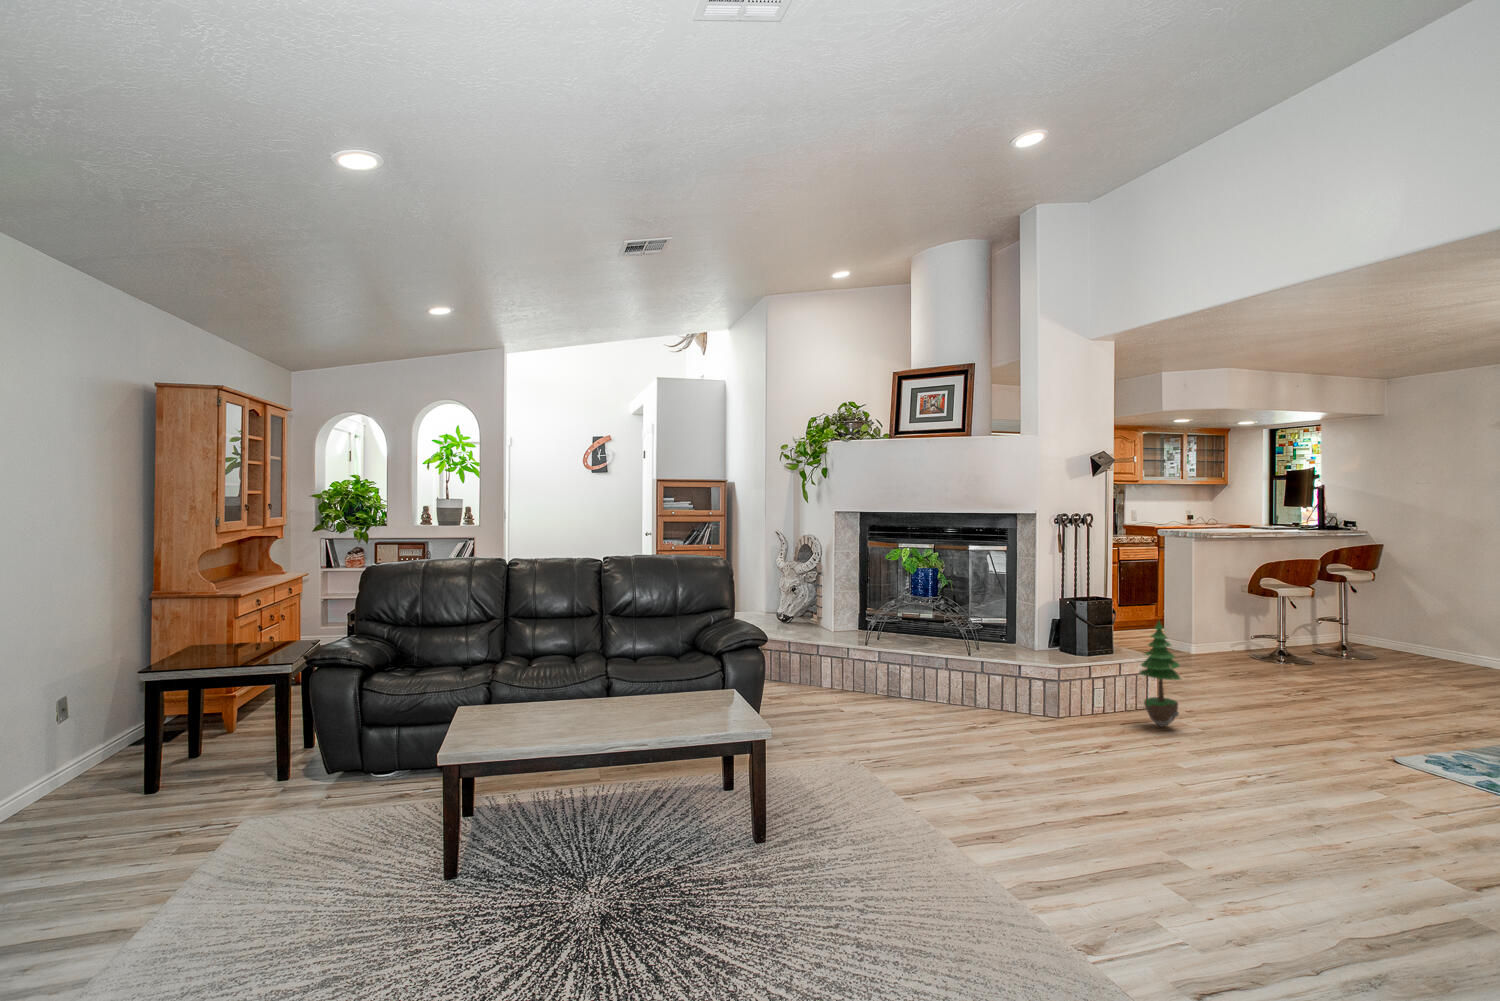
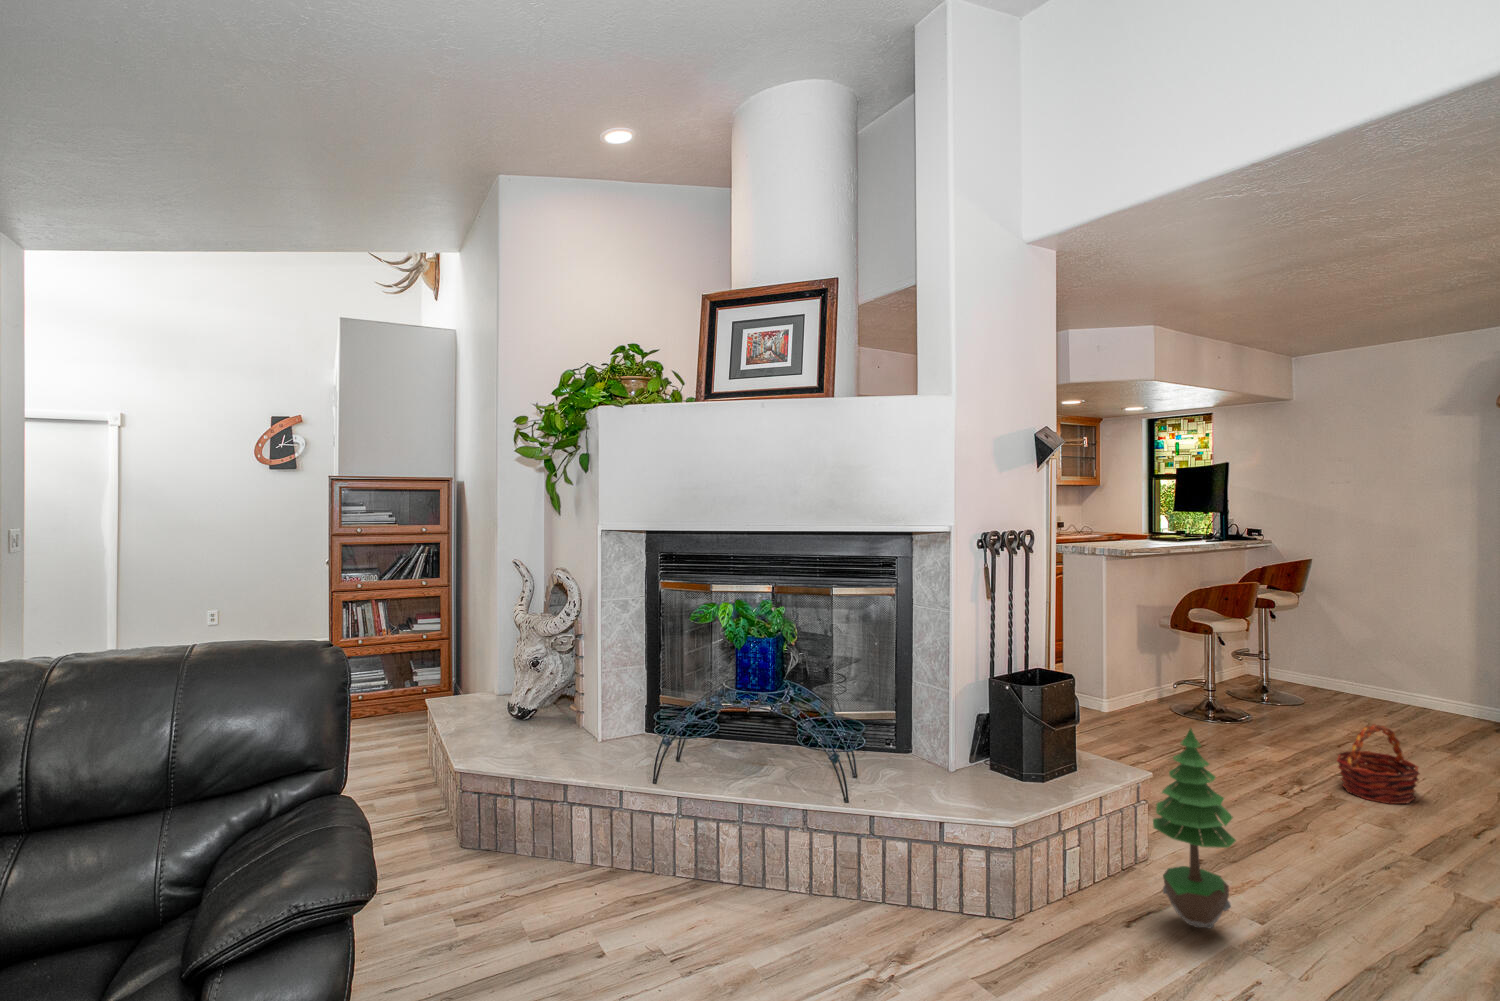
basket: none [1328,651,1384,703] -> present [1337,725,1420,804]

